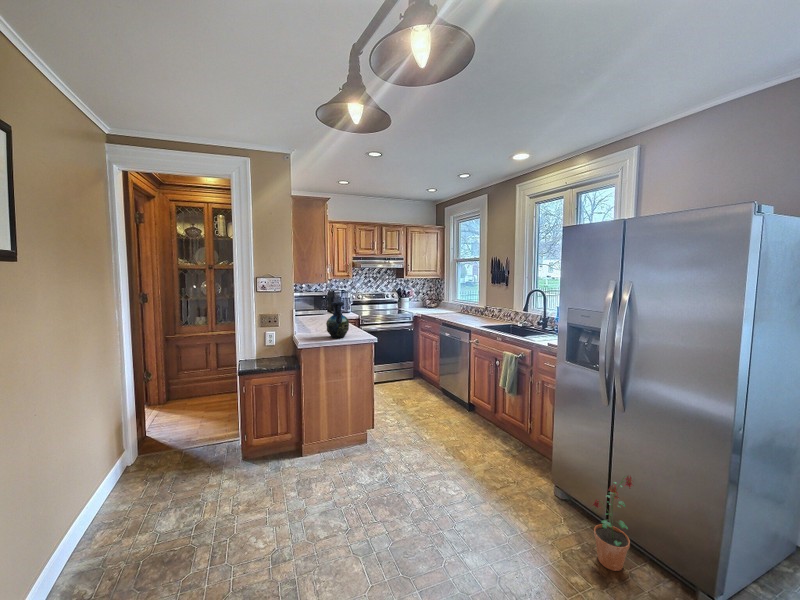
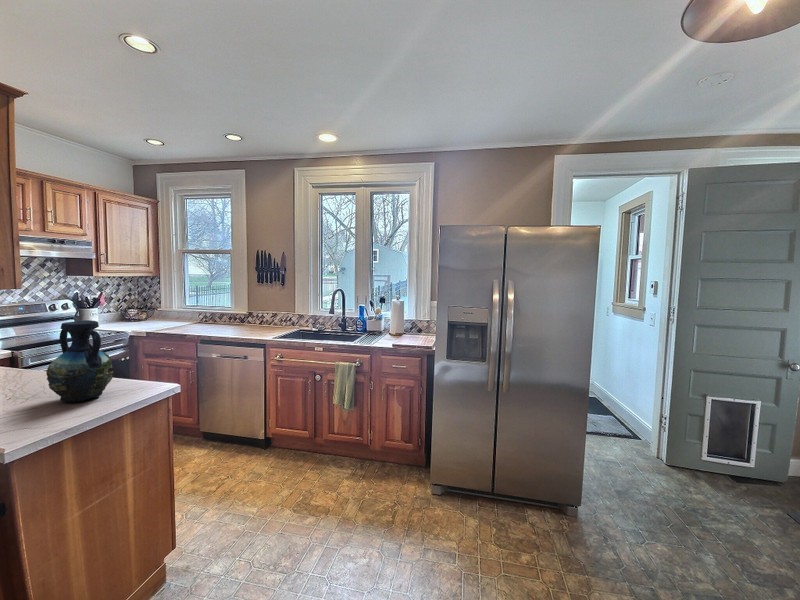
potted plant: present [593,475,632,571] -> none [500,441,533,530]

